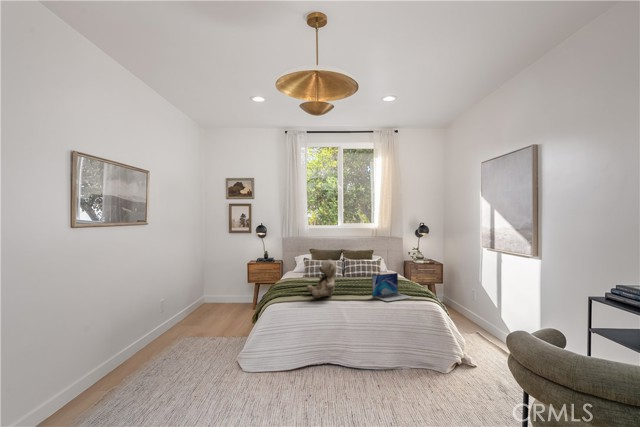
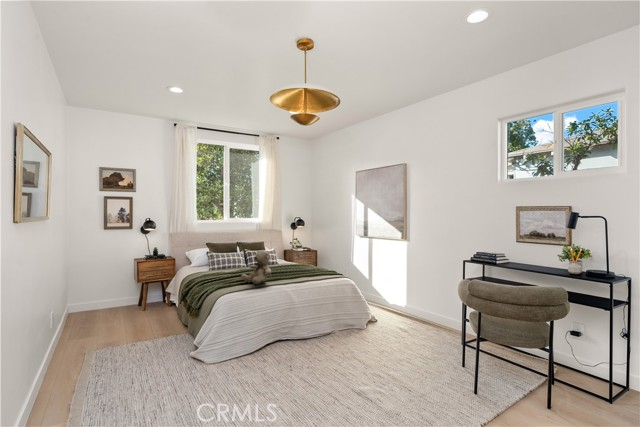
laptop: present [372,273,413,302] -> none [298,258,328,280]

